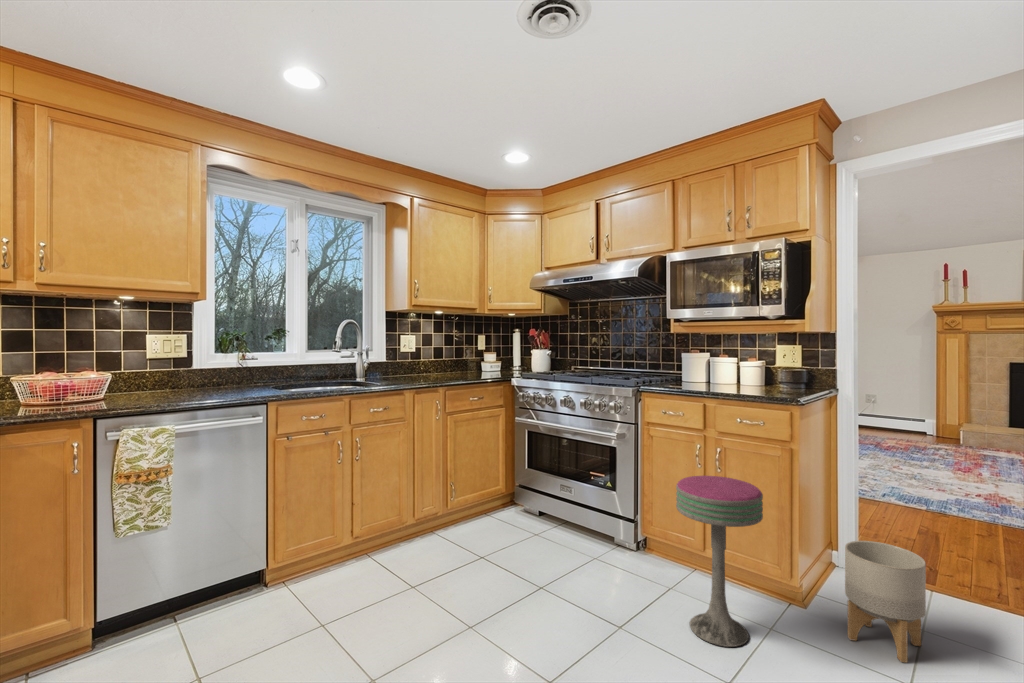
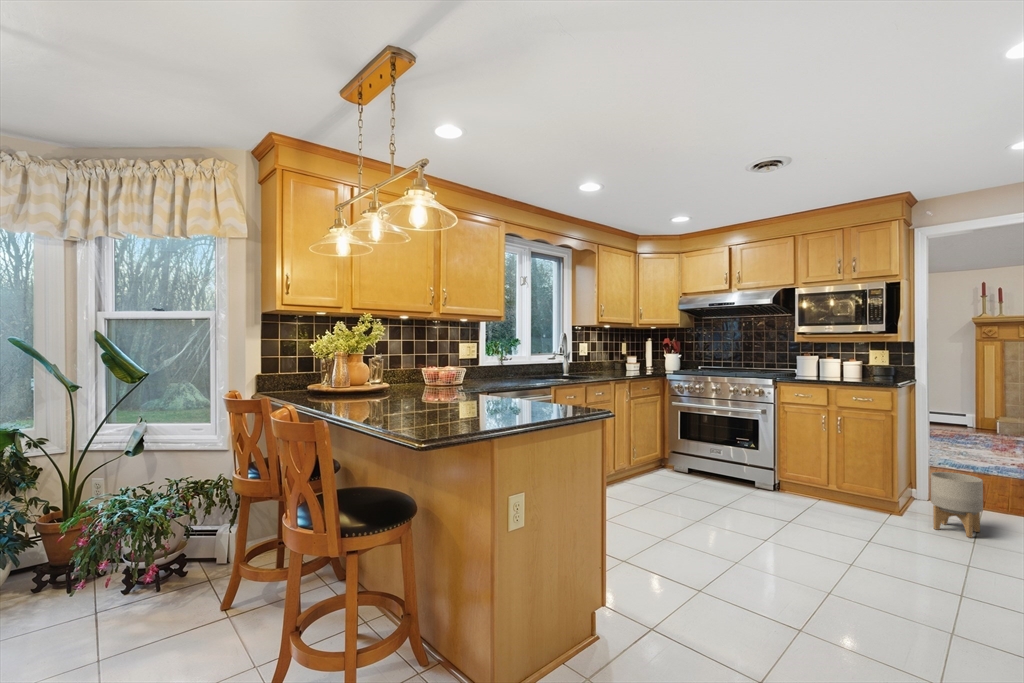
bar stool: present [676,476,763,647] -> none [822,432,881,531]

